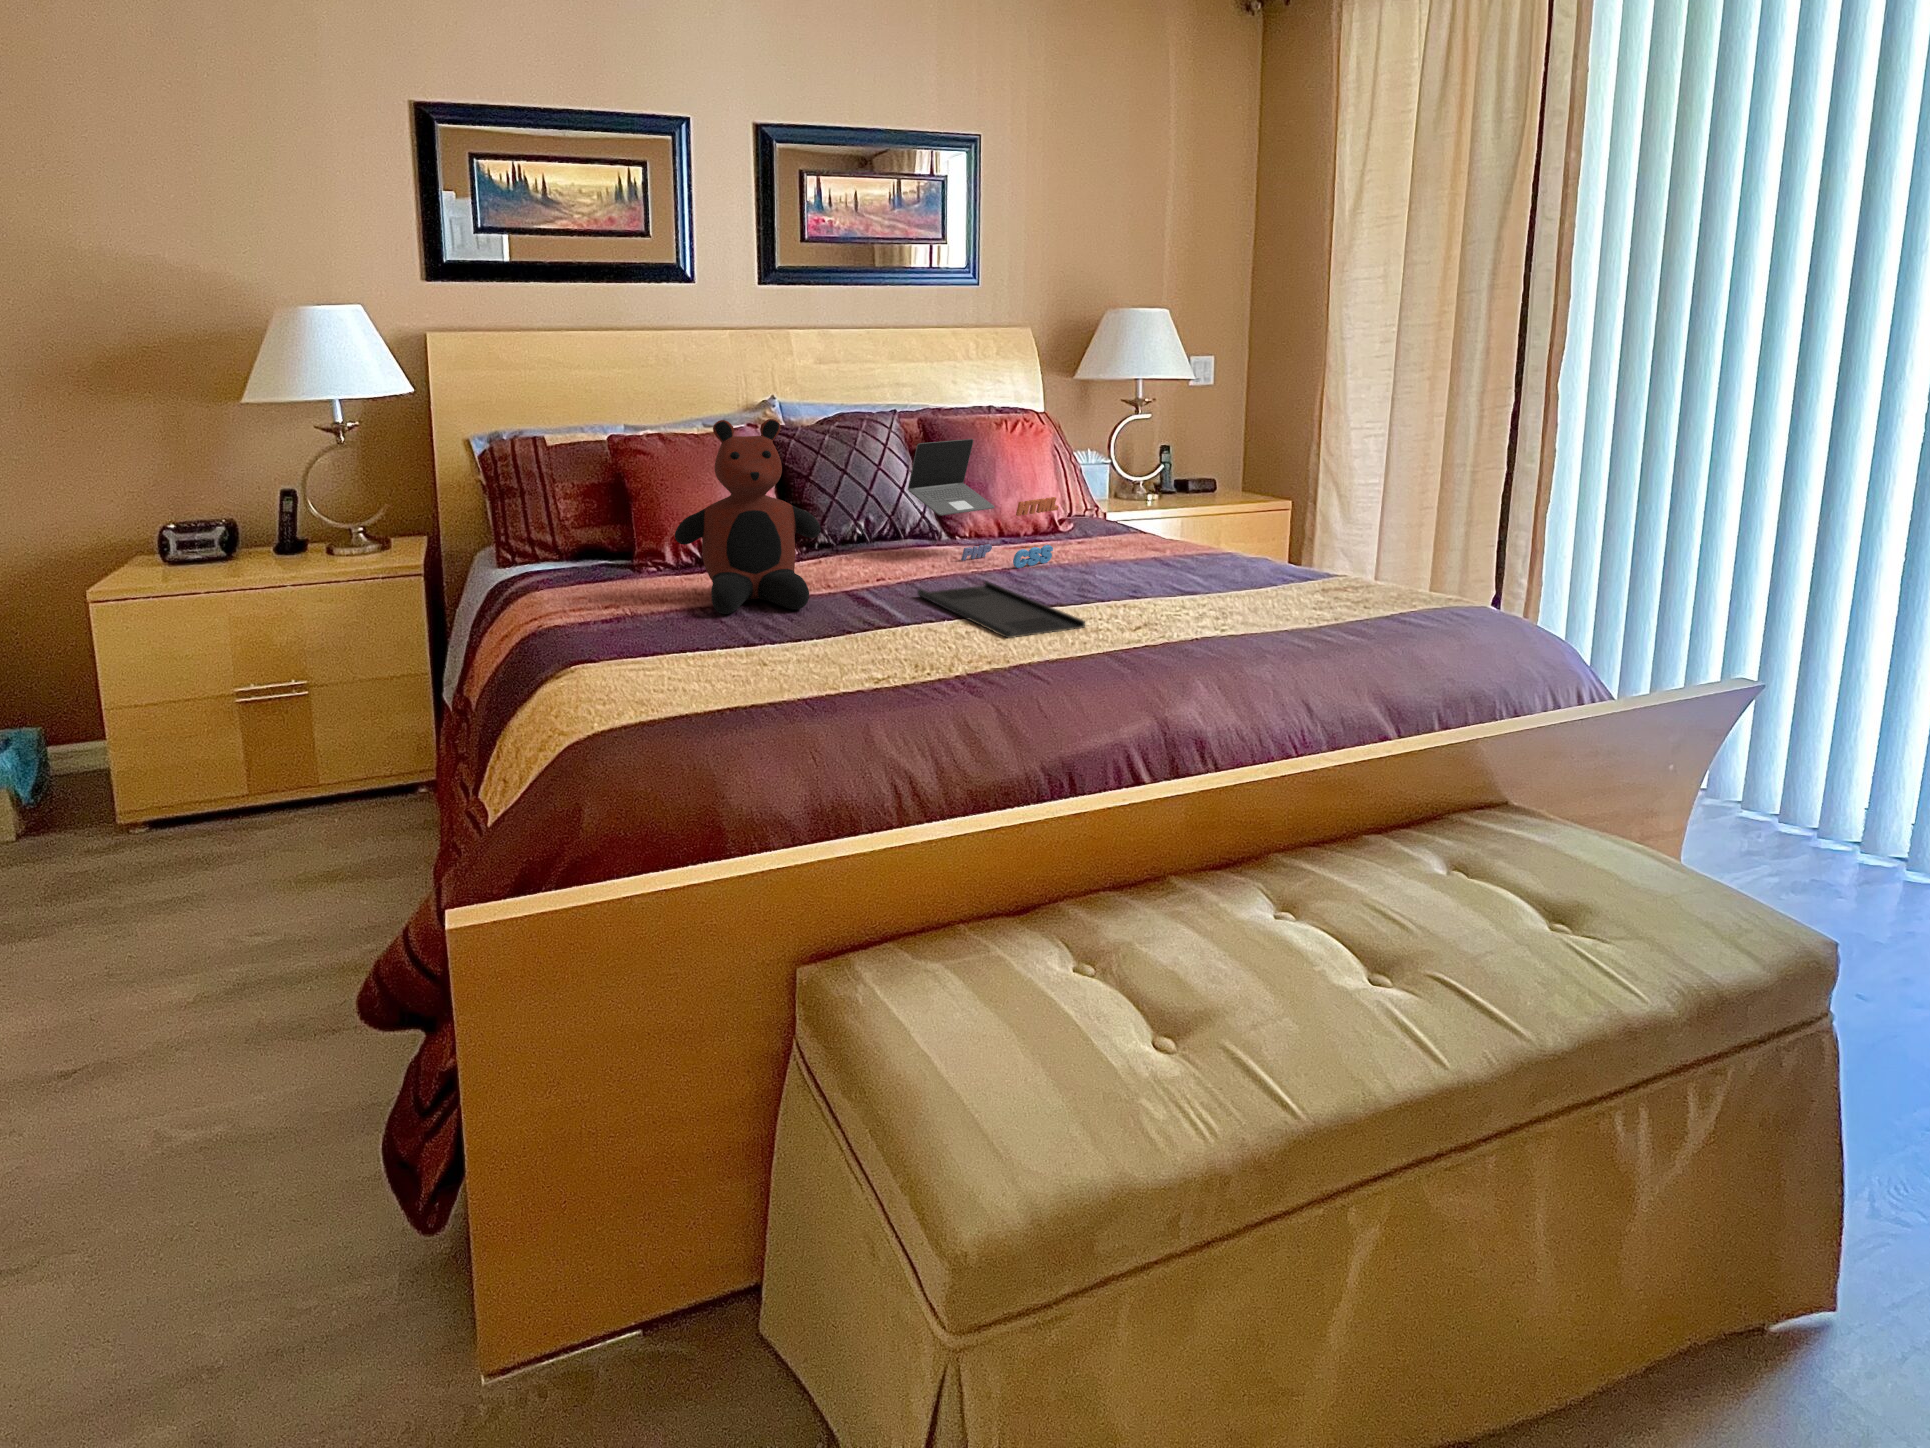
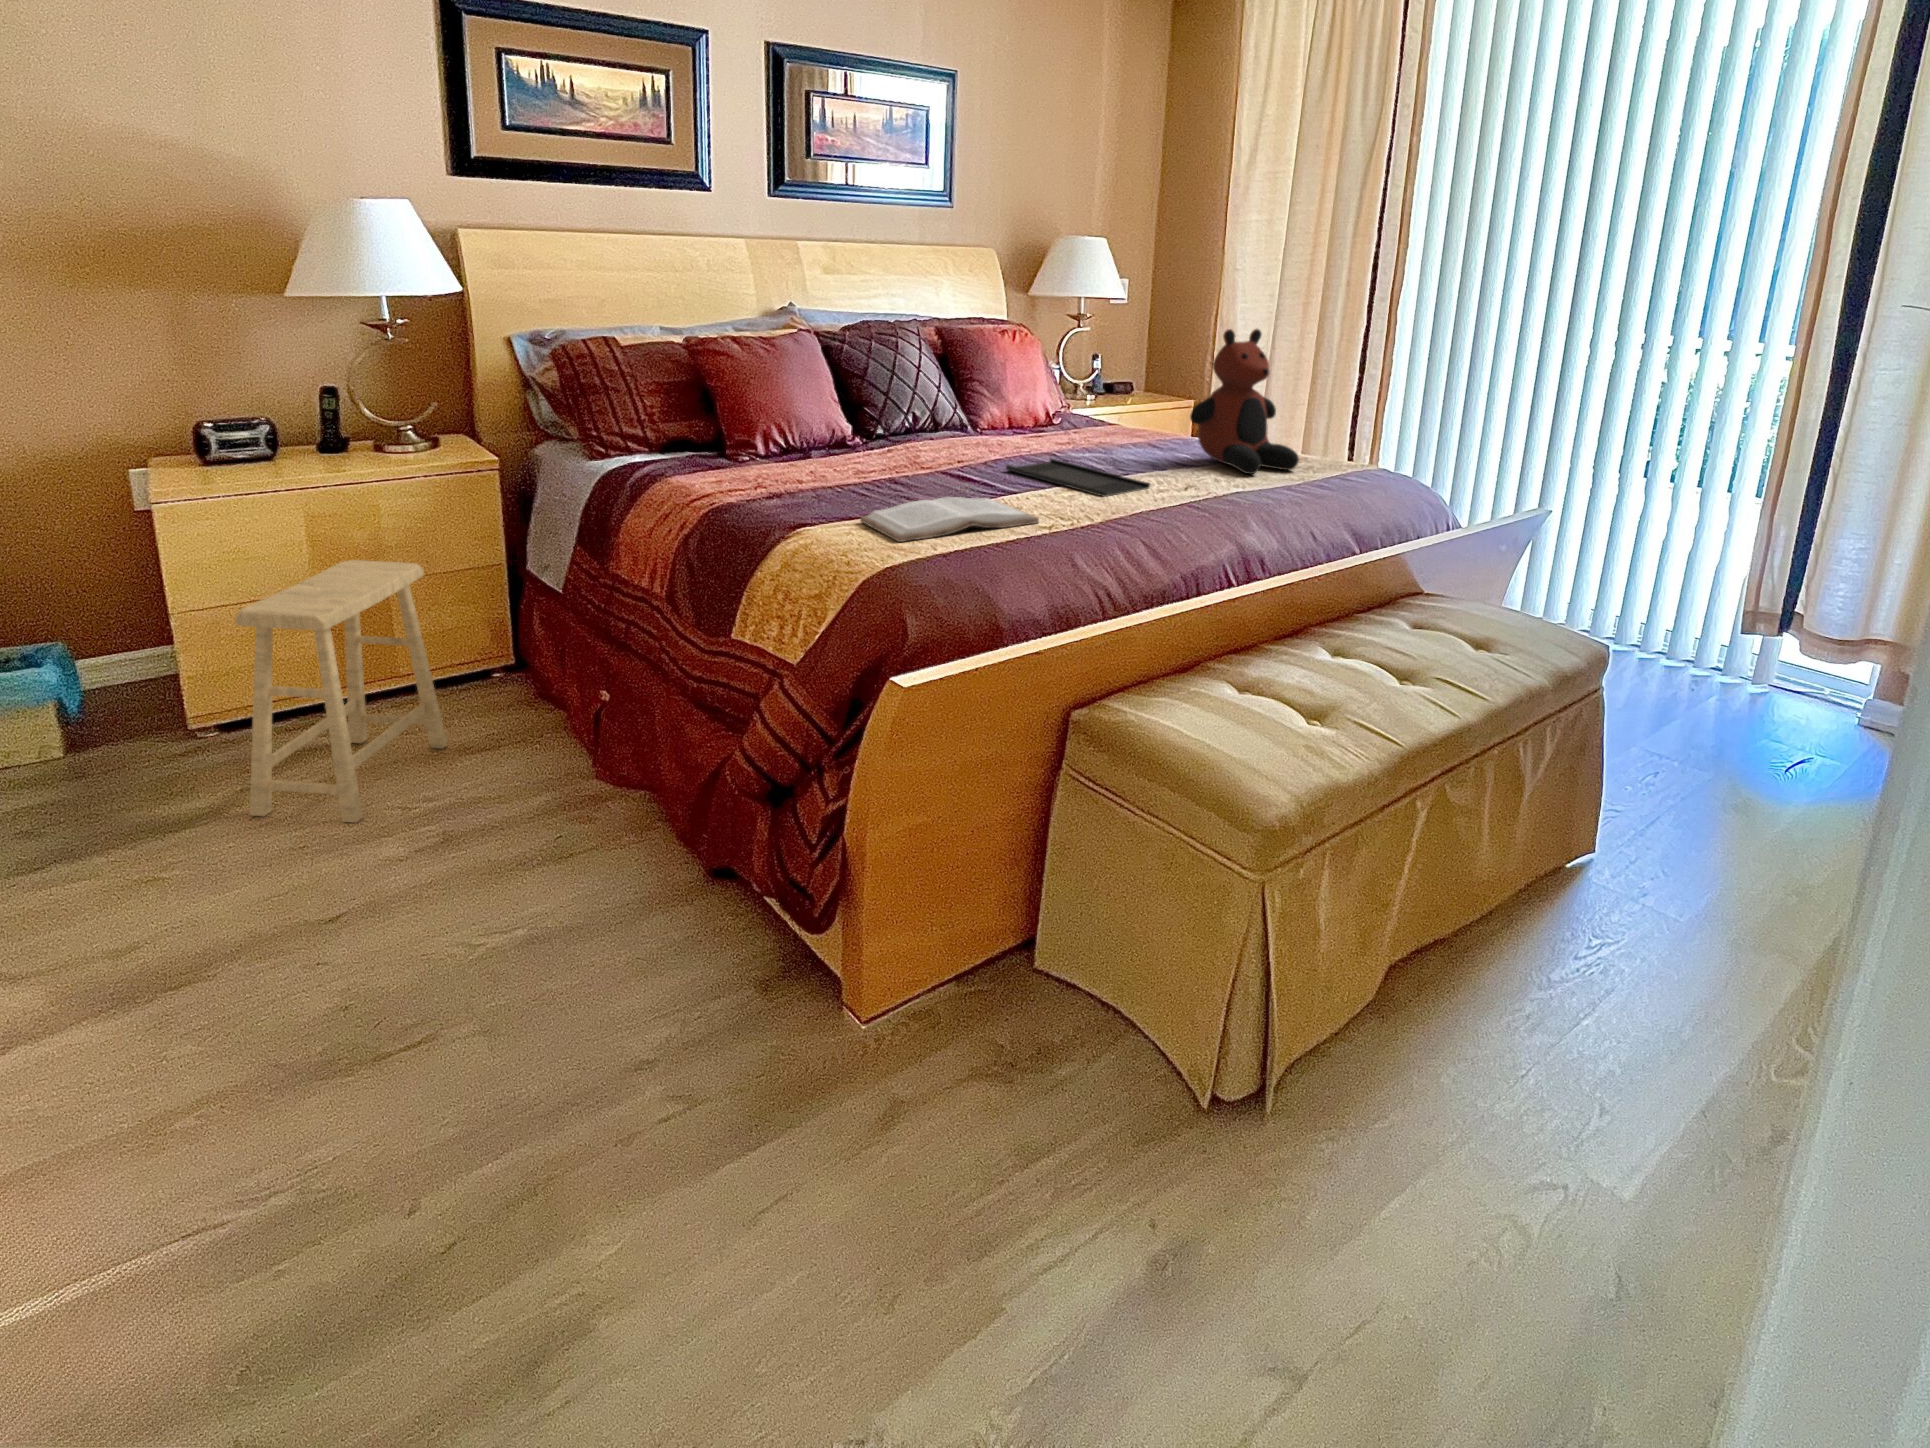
teddy bear: present [675,419,821,614] -> present [1190,329,1299,474]
laptop: present [908,439,1059,568] -> none [962,345,1084,449]
book: none [652,633,875,693] -> present [860,497,1039,542]
footstool: none [82,667,323,955] -> present [235,560,447,823]

